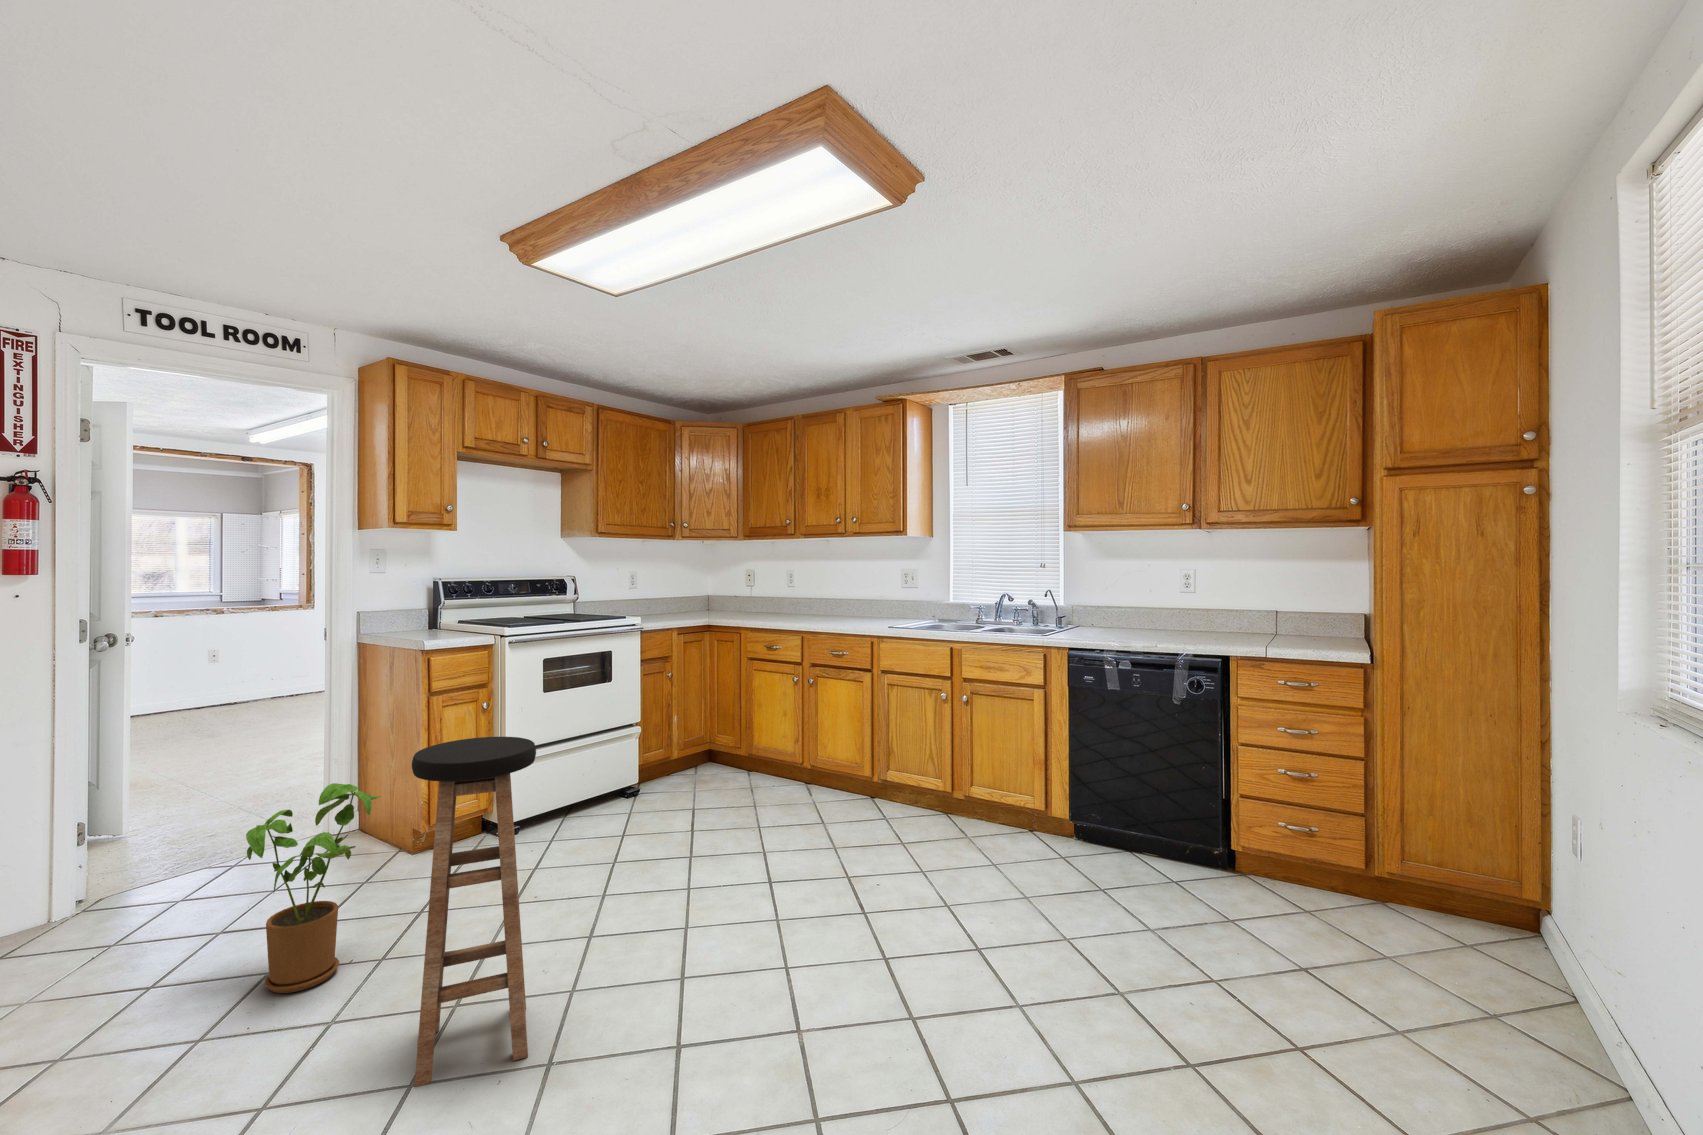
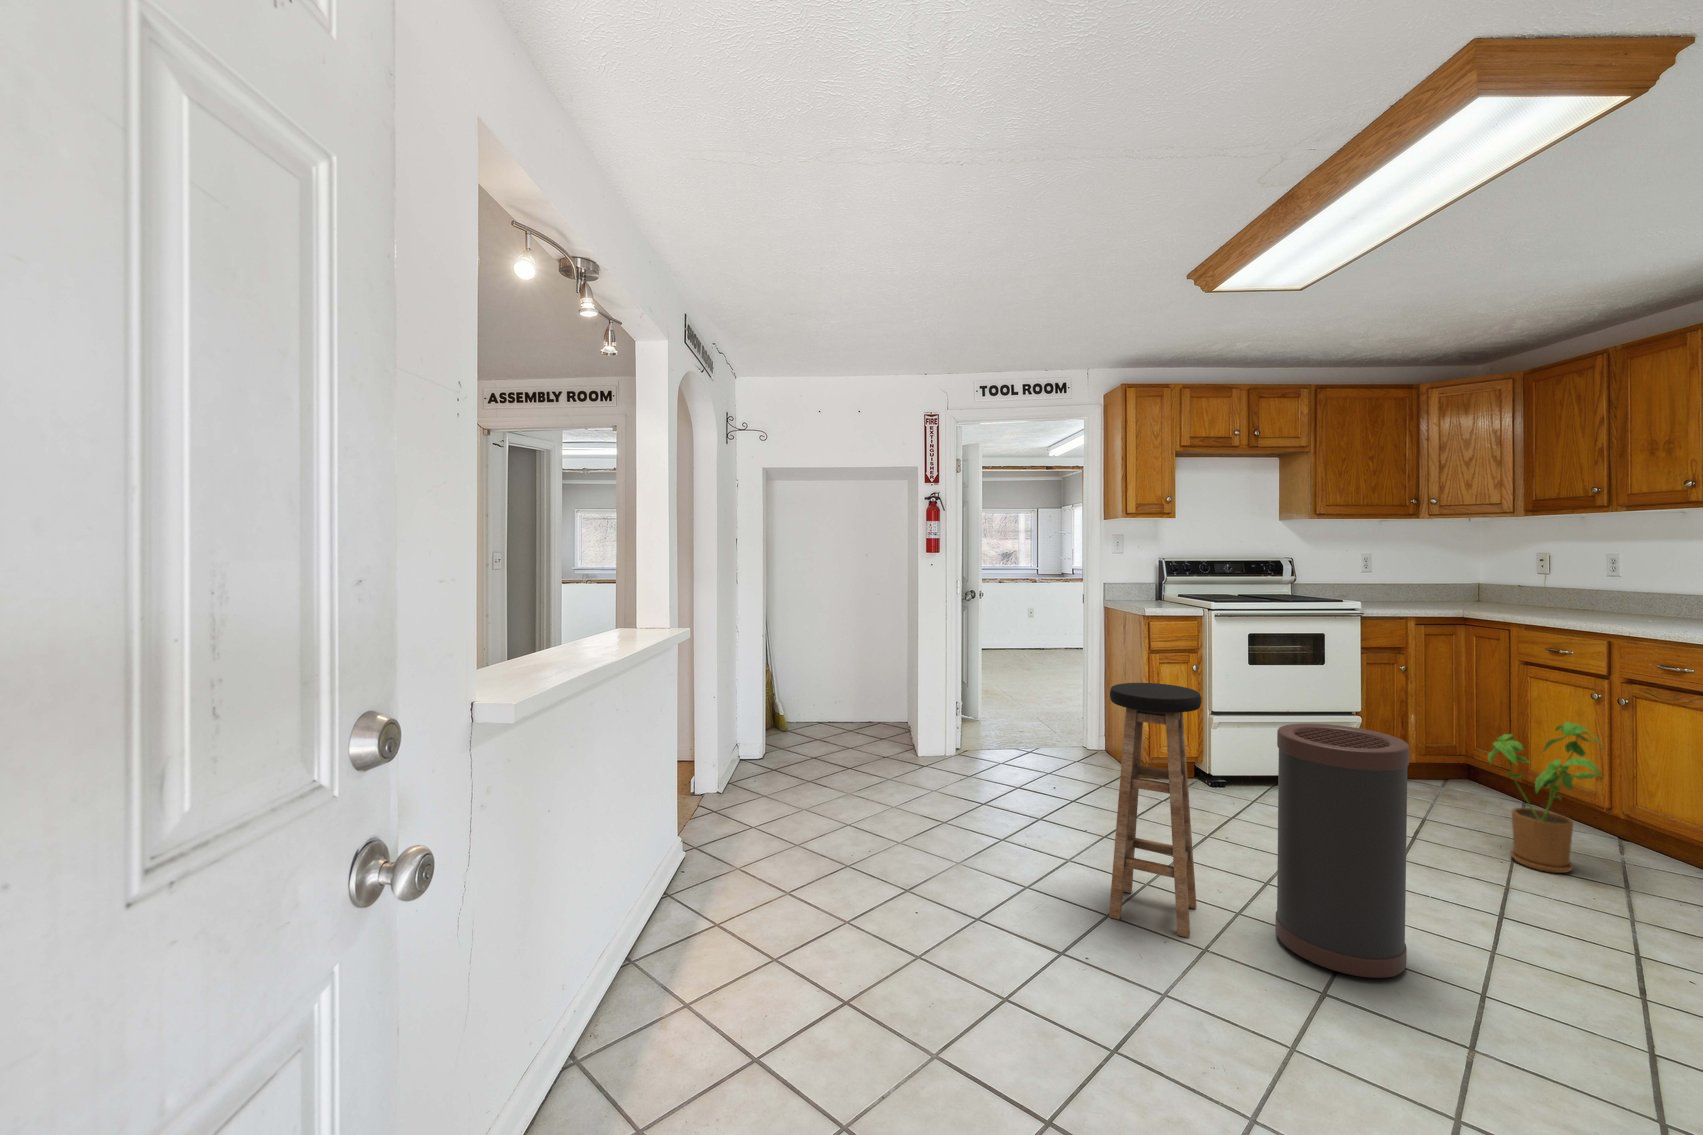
trash can: none [616,746,731,1012] -> present [1275,723,1409,978]
house plant: present [246,783,381,993] -> present [1488,722,1603,873]

